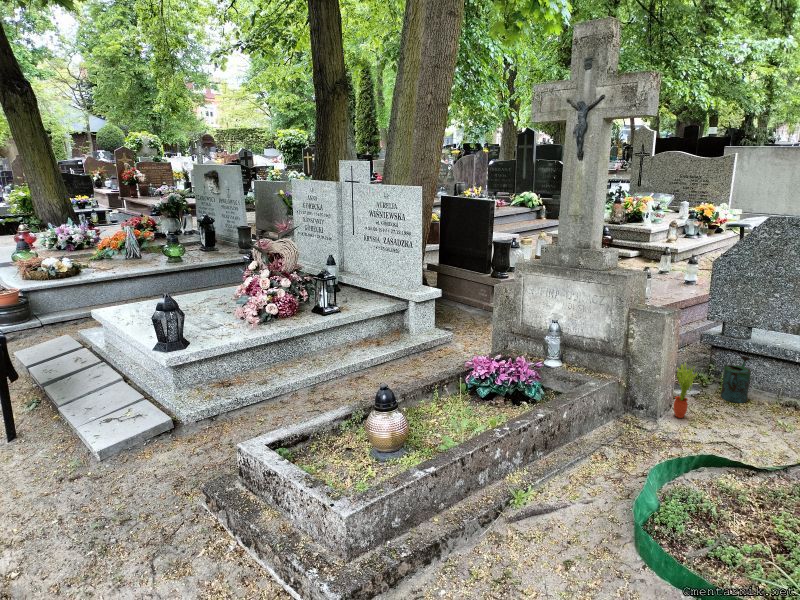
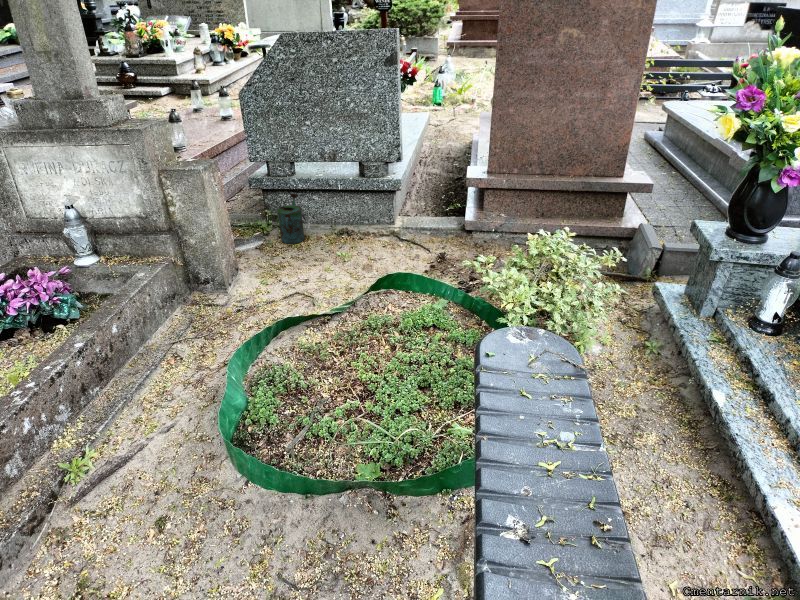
potted plant: present [674,364,697,418] -> none [230,219,253,279]

